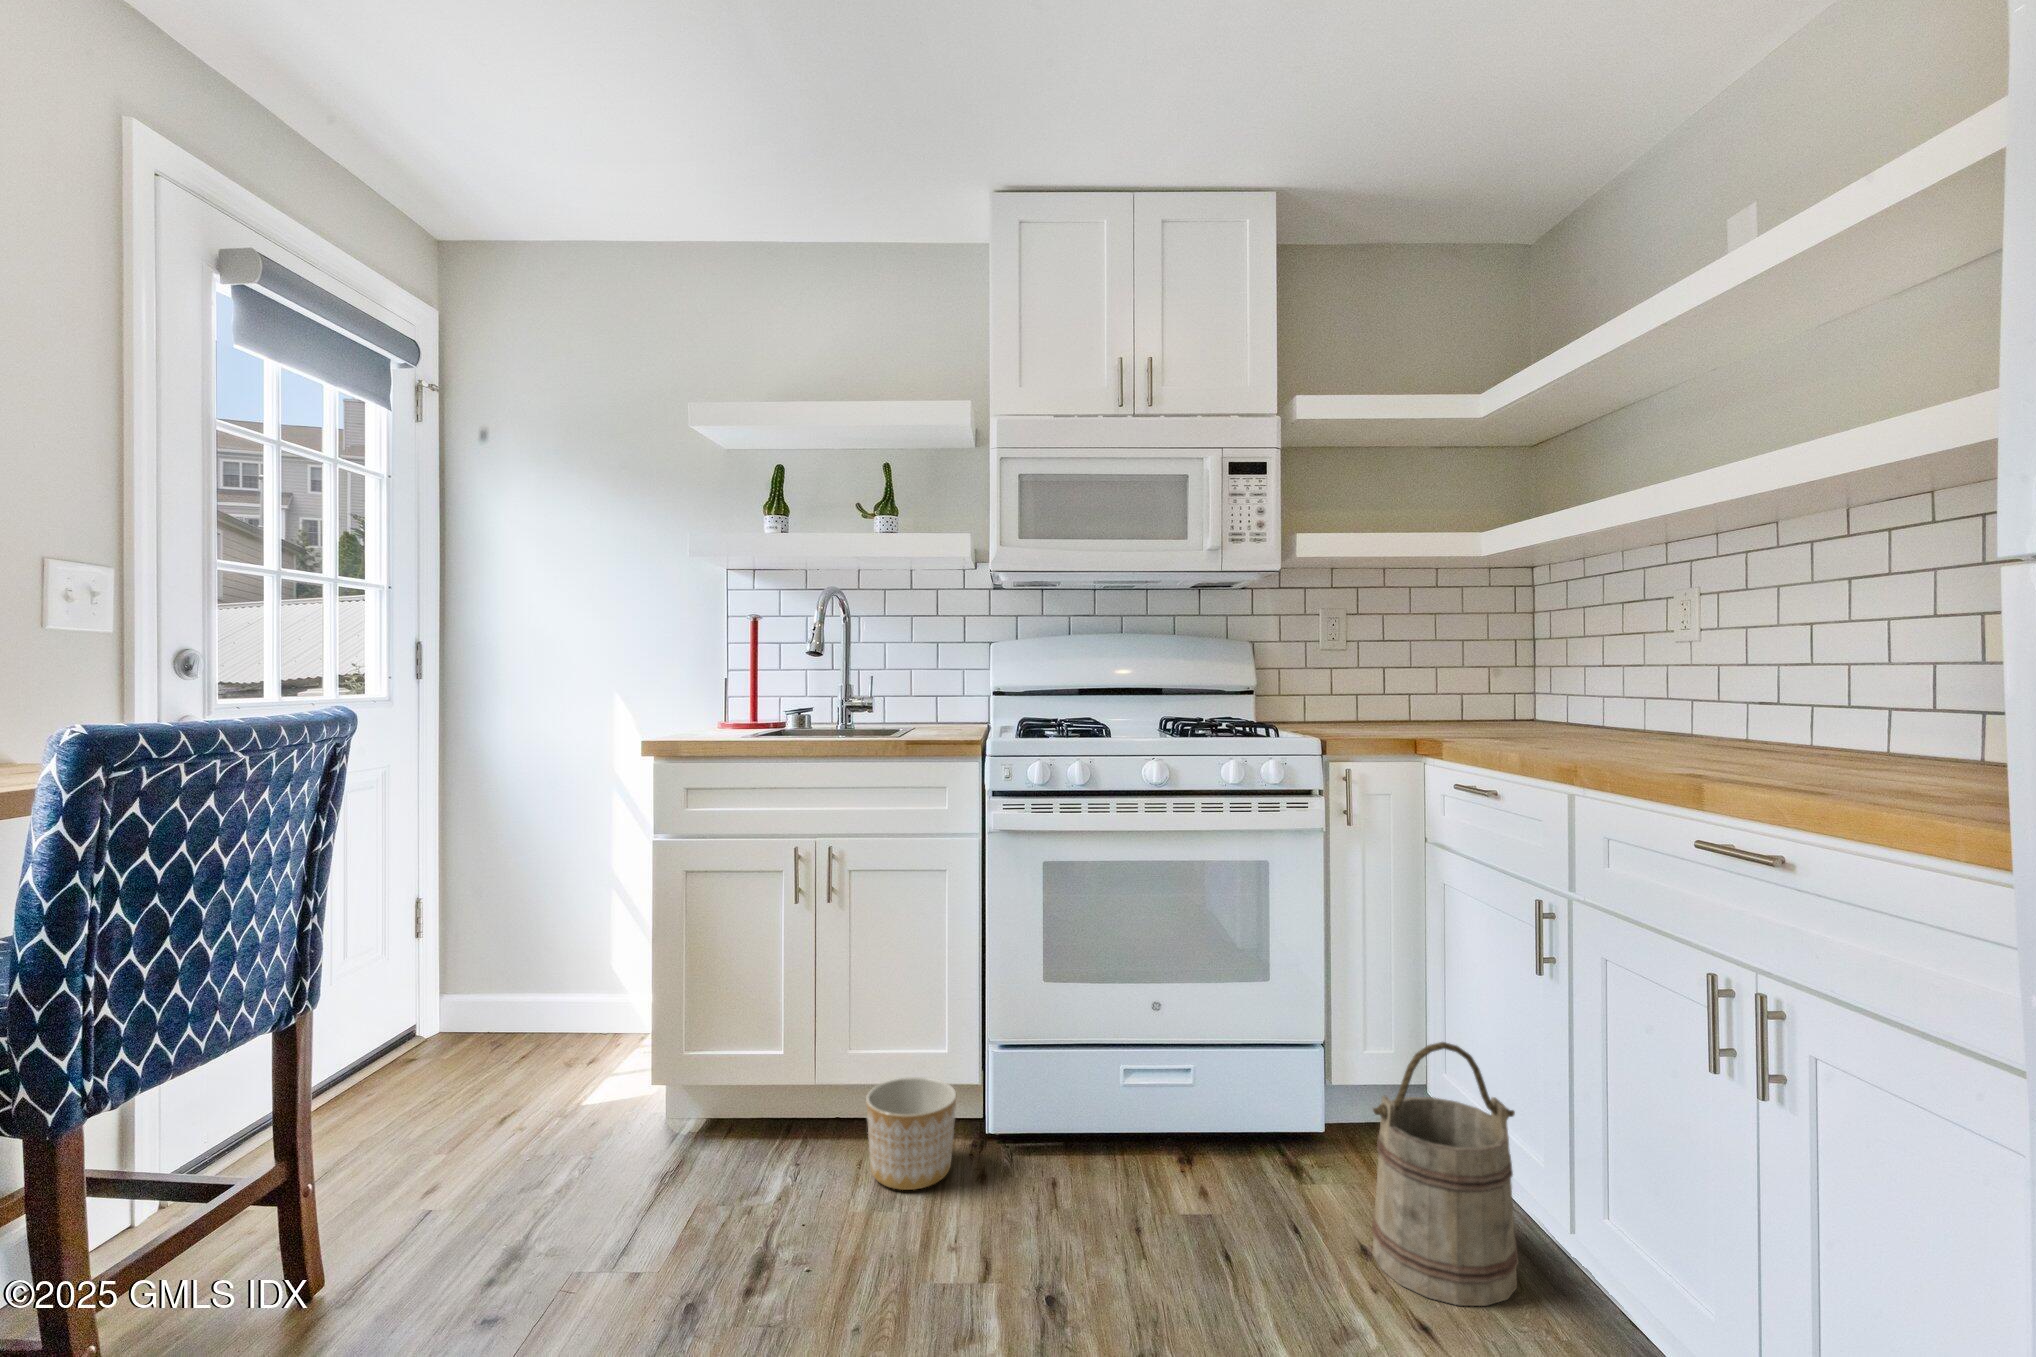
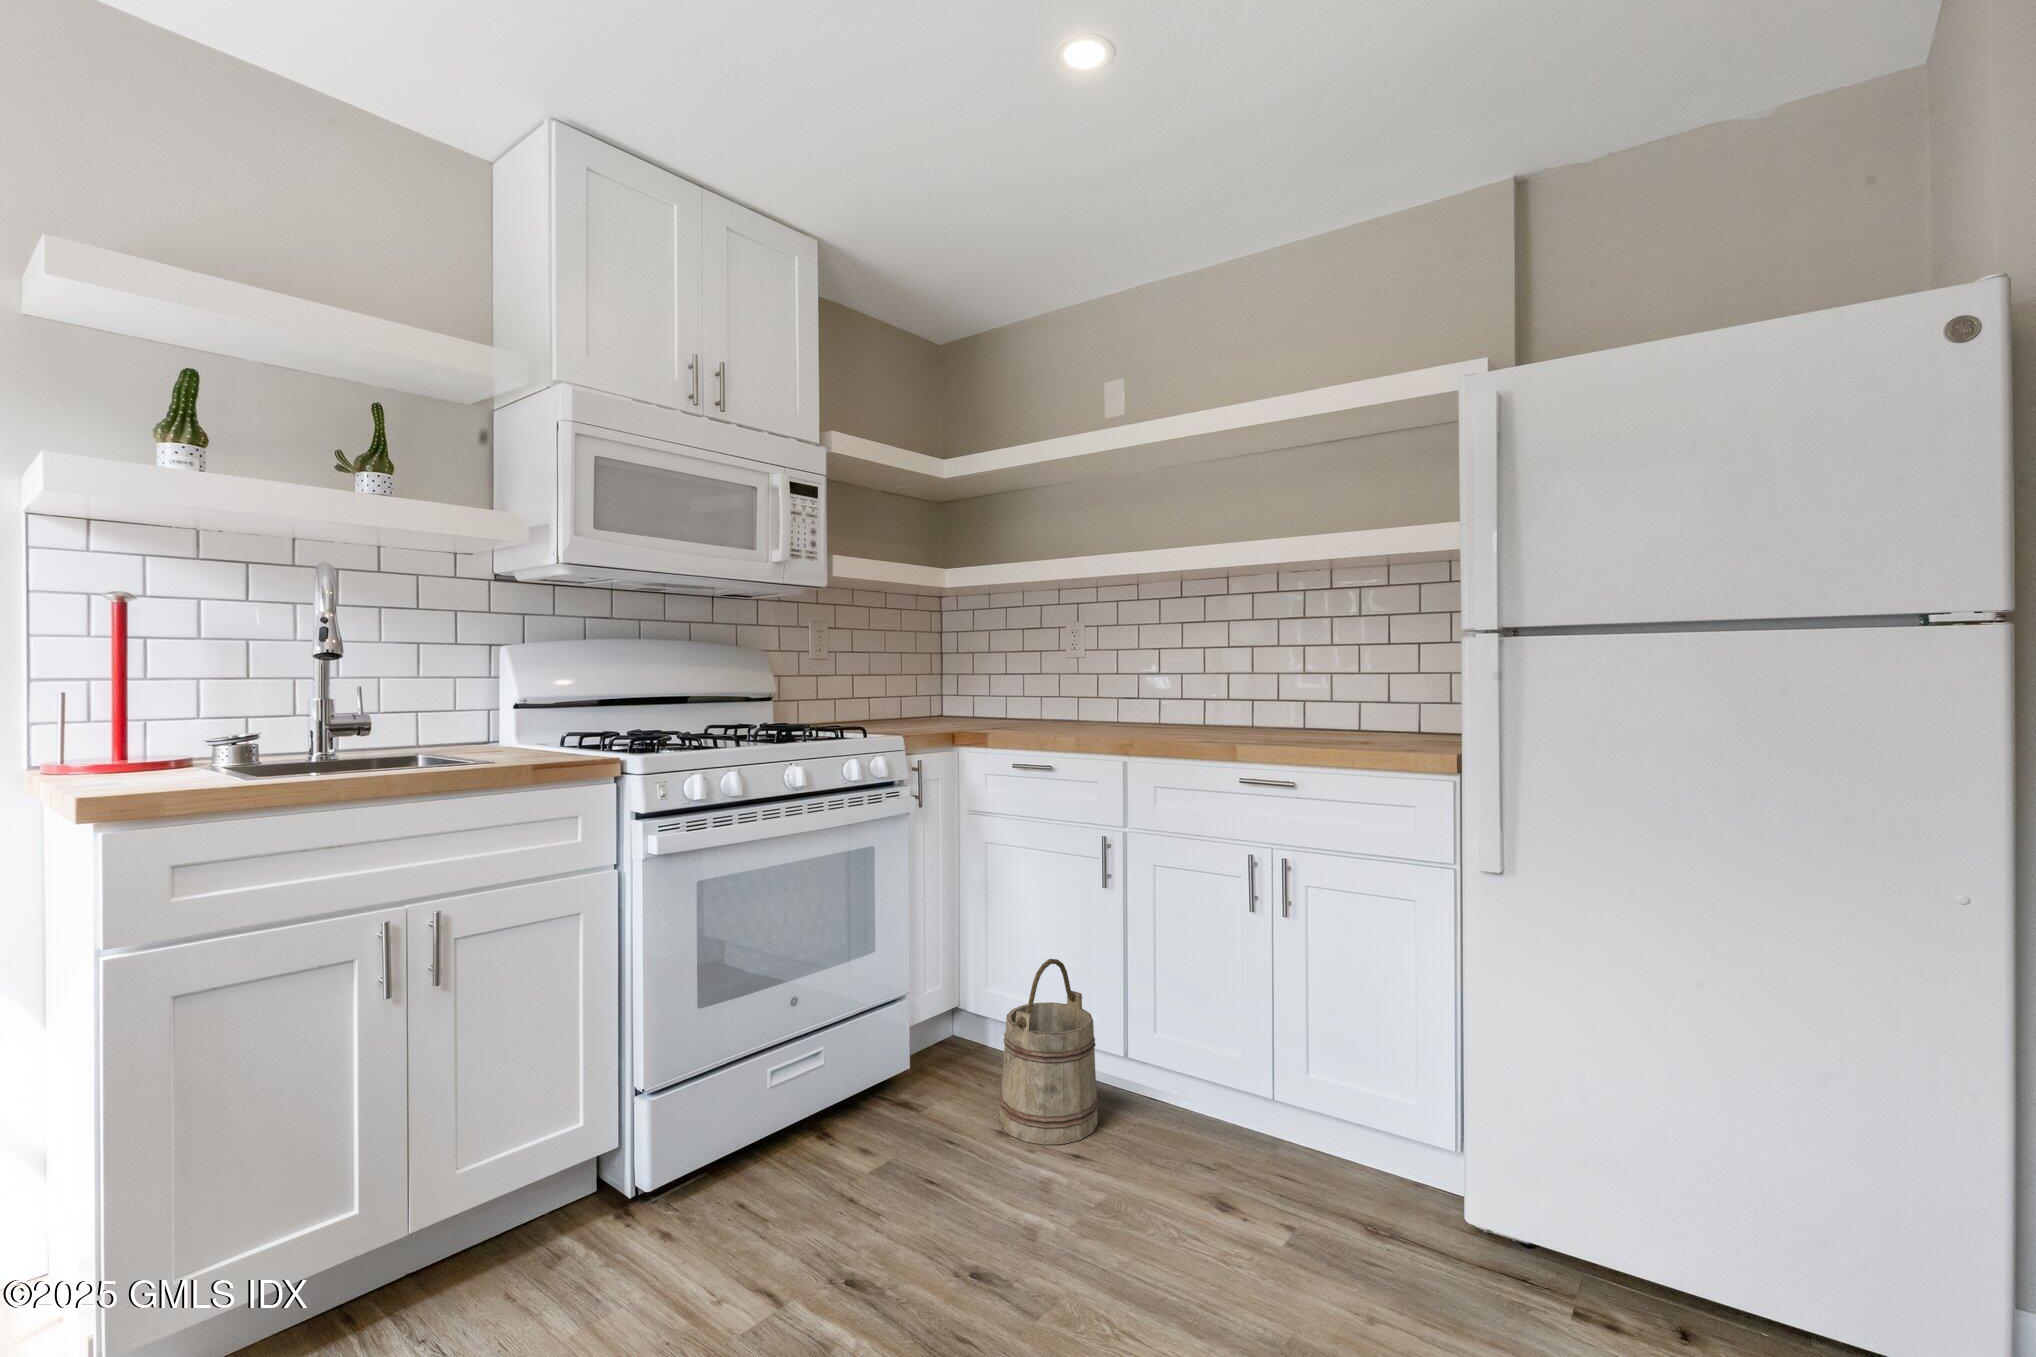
planter: present [866,1077,956,1190] -> none [526,1151,641,1291]

